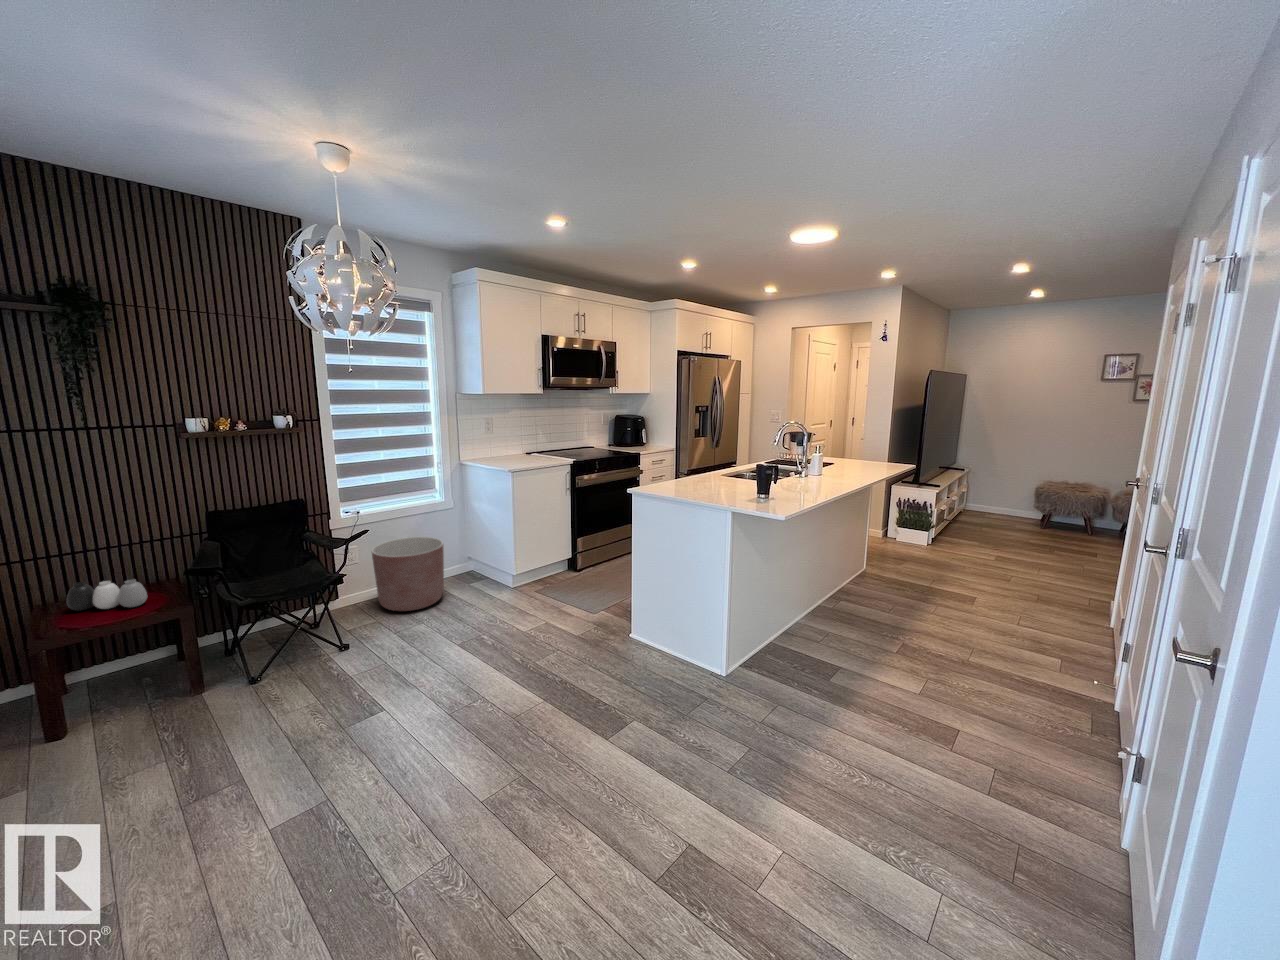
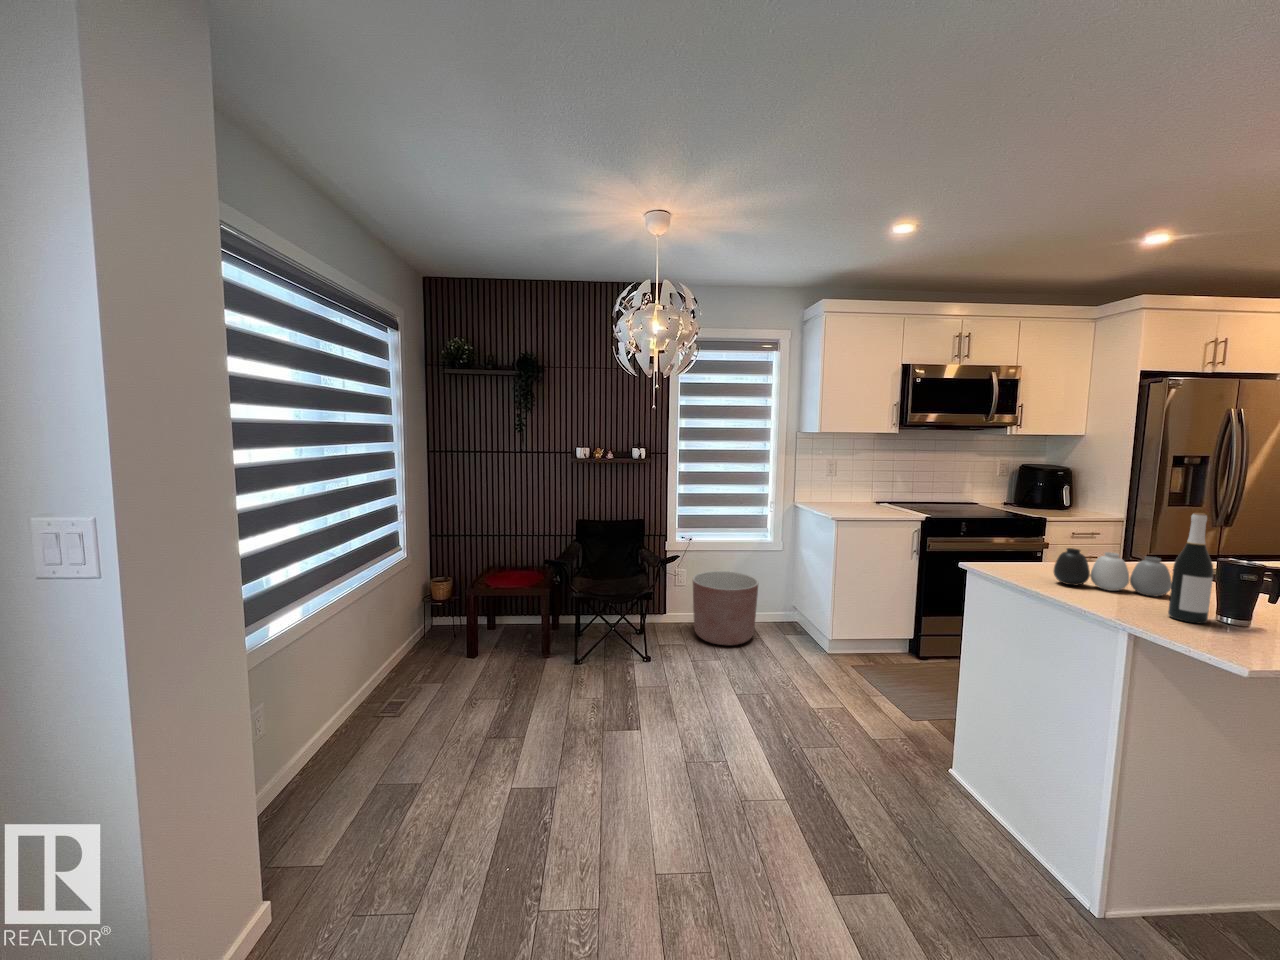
wine bottle: none [743,441,760,501] -> present [1168,513,1213,623]
vase: present [67,579,147,611] -> present [1054,548,1172,597]

